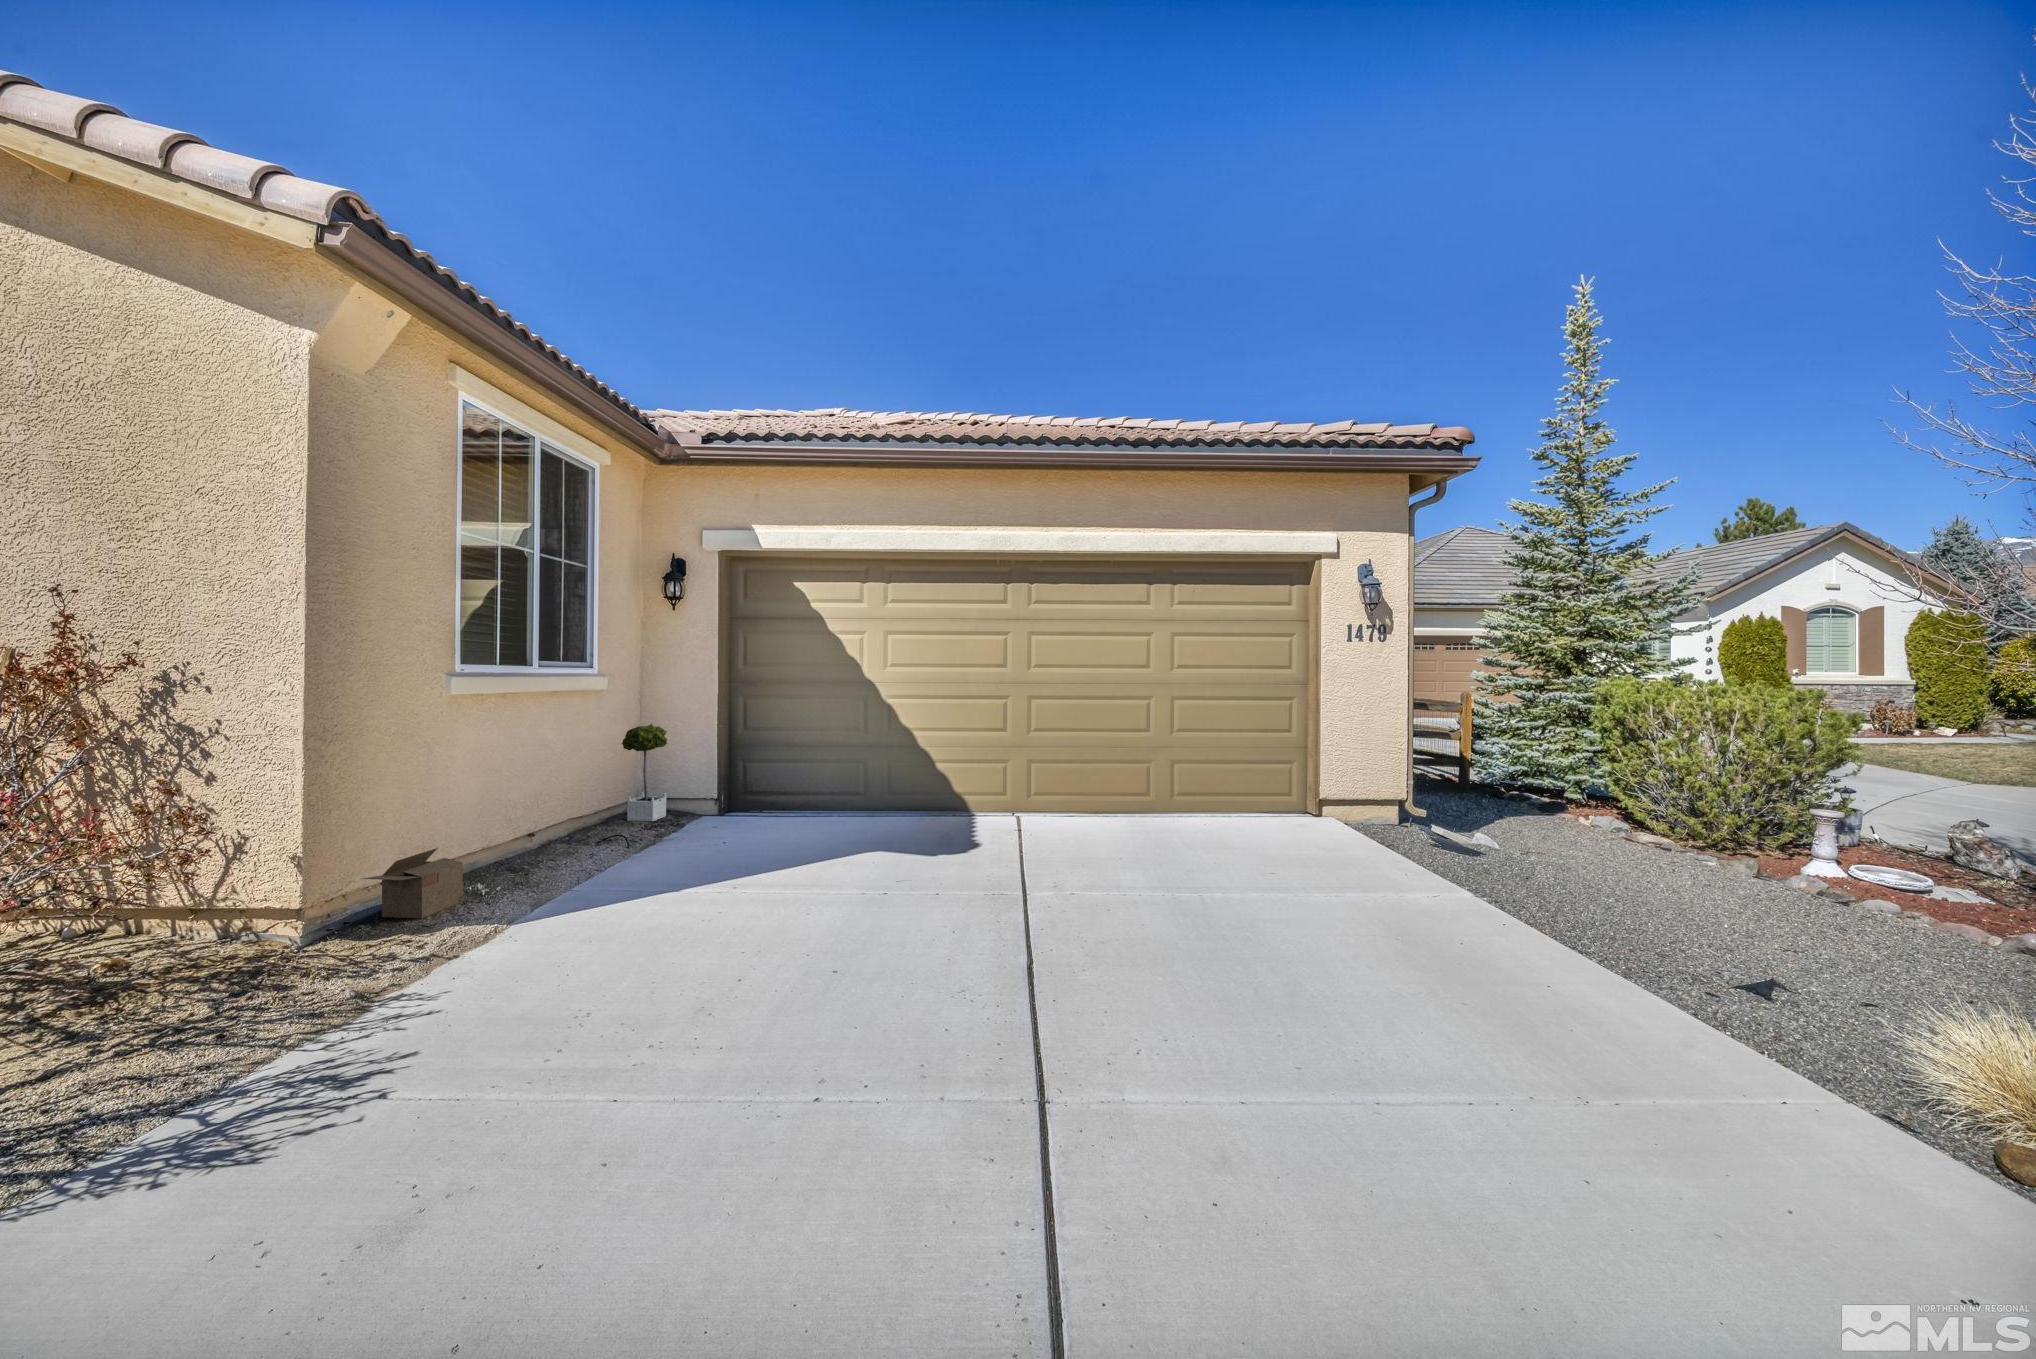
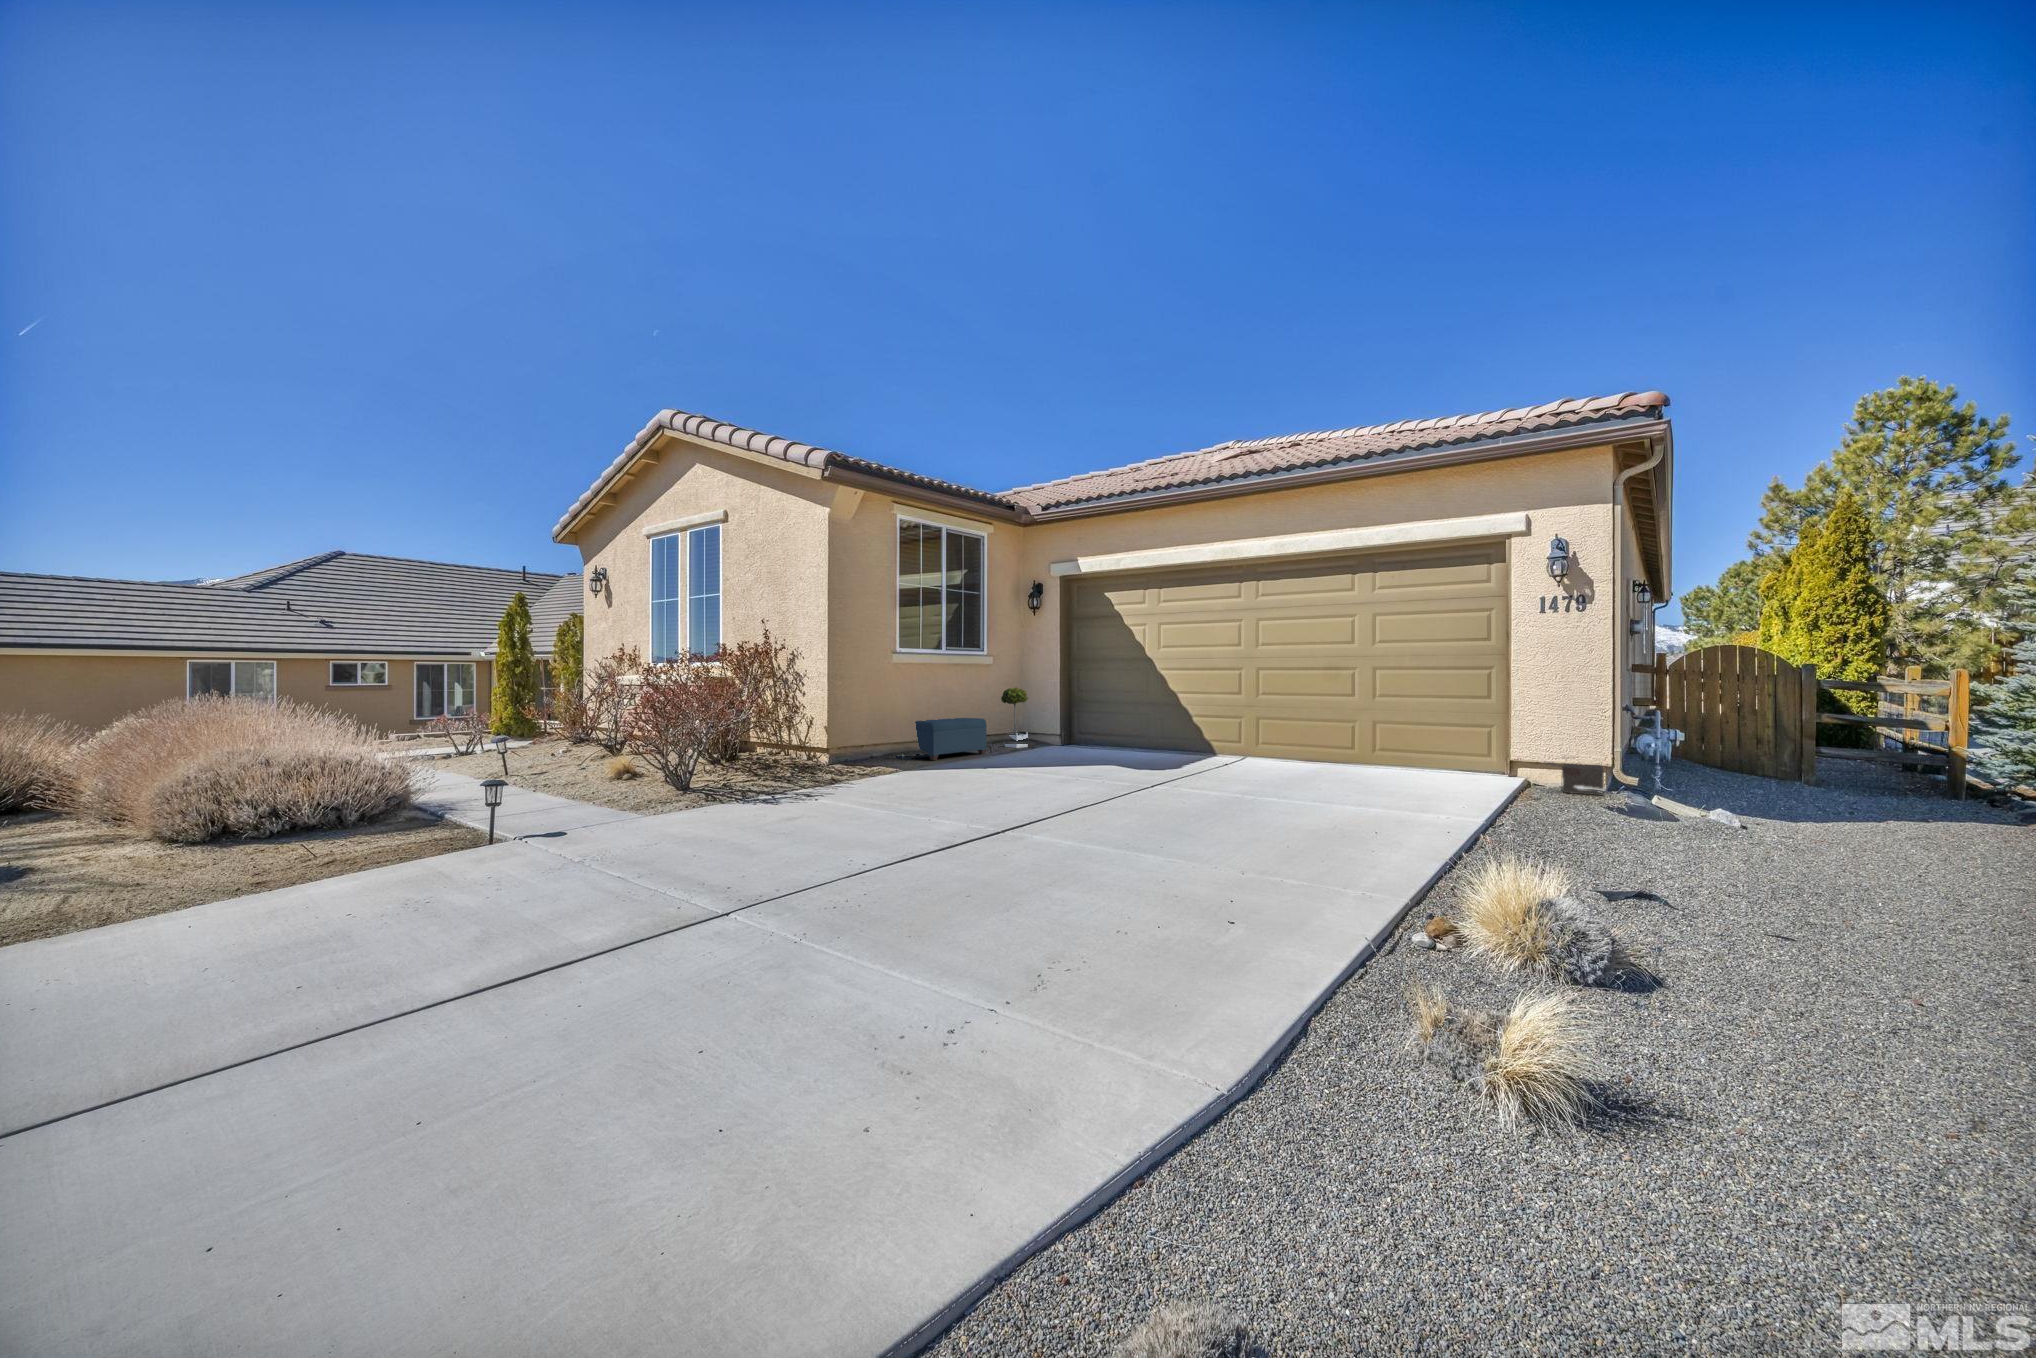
bench: none [480,785,623,880] -> present [910,718,987,761]
cardboard box: present [362,848,463,919] -> present [1547,763,1604,795]

